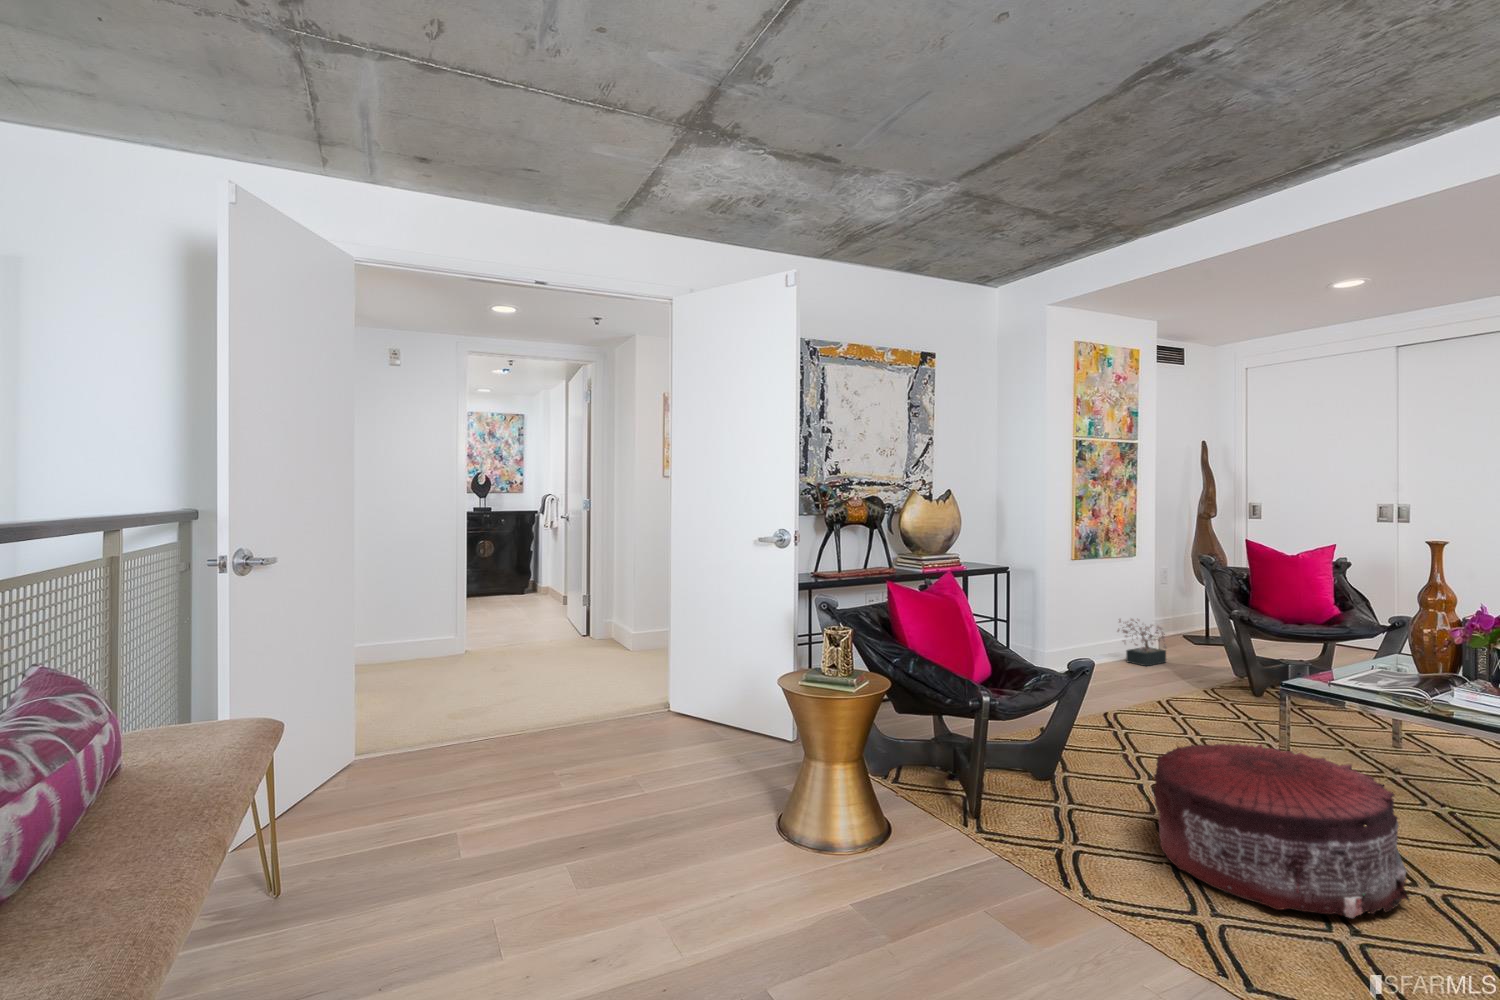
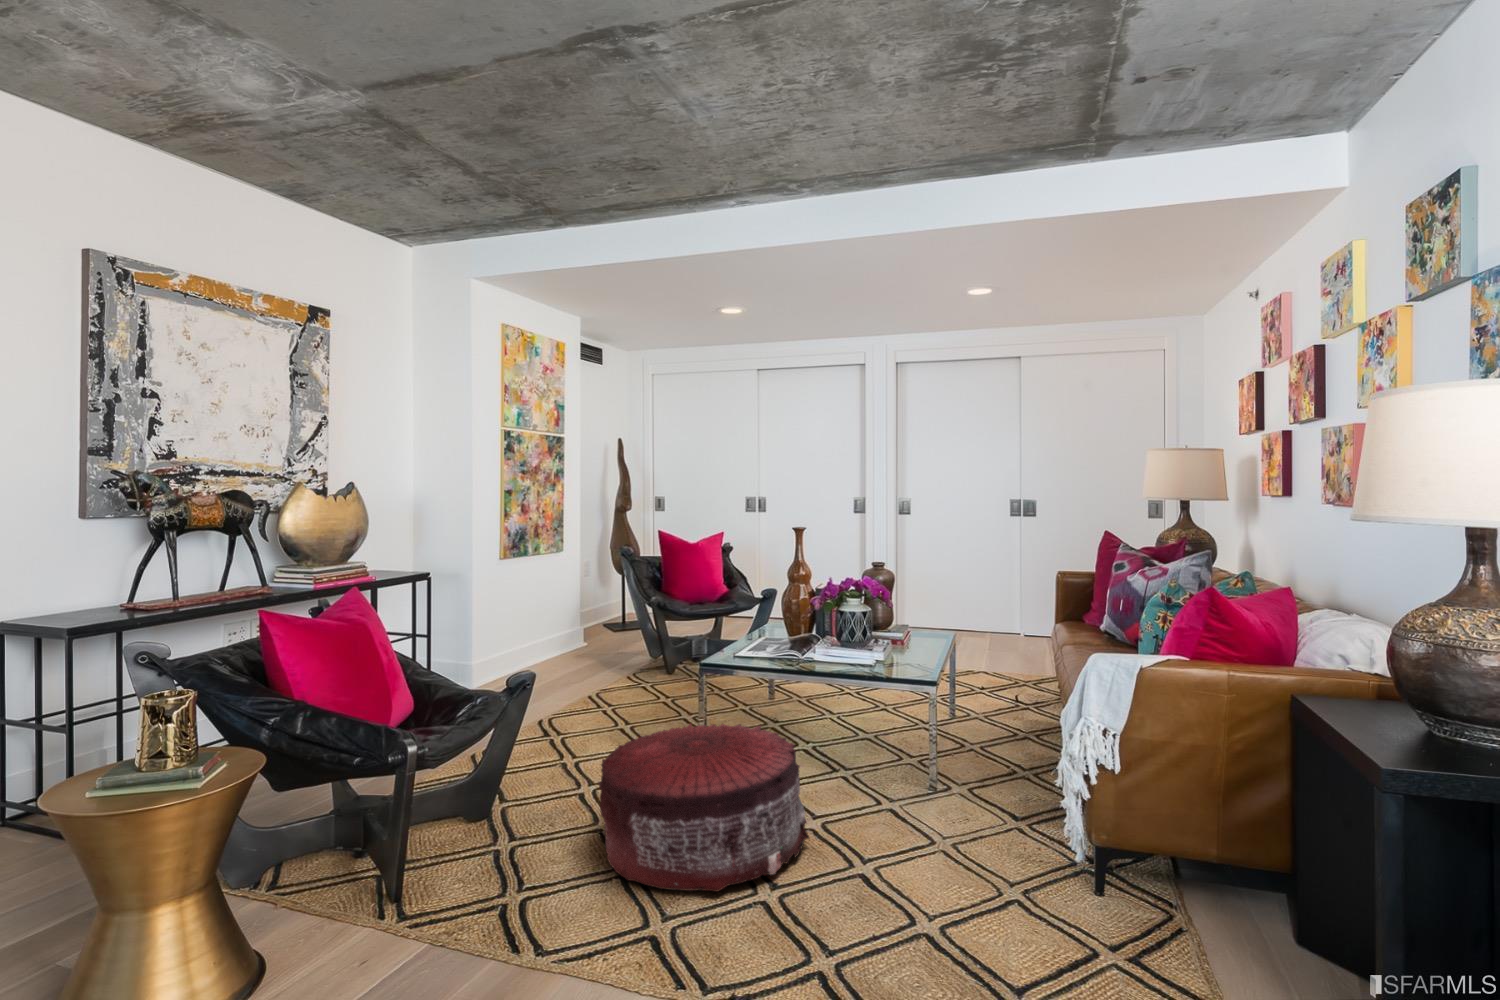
decorative plant: present [1118,619,1167,666] -> none [546,616,593,664]

